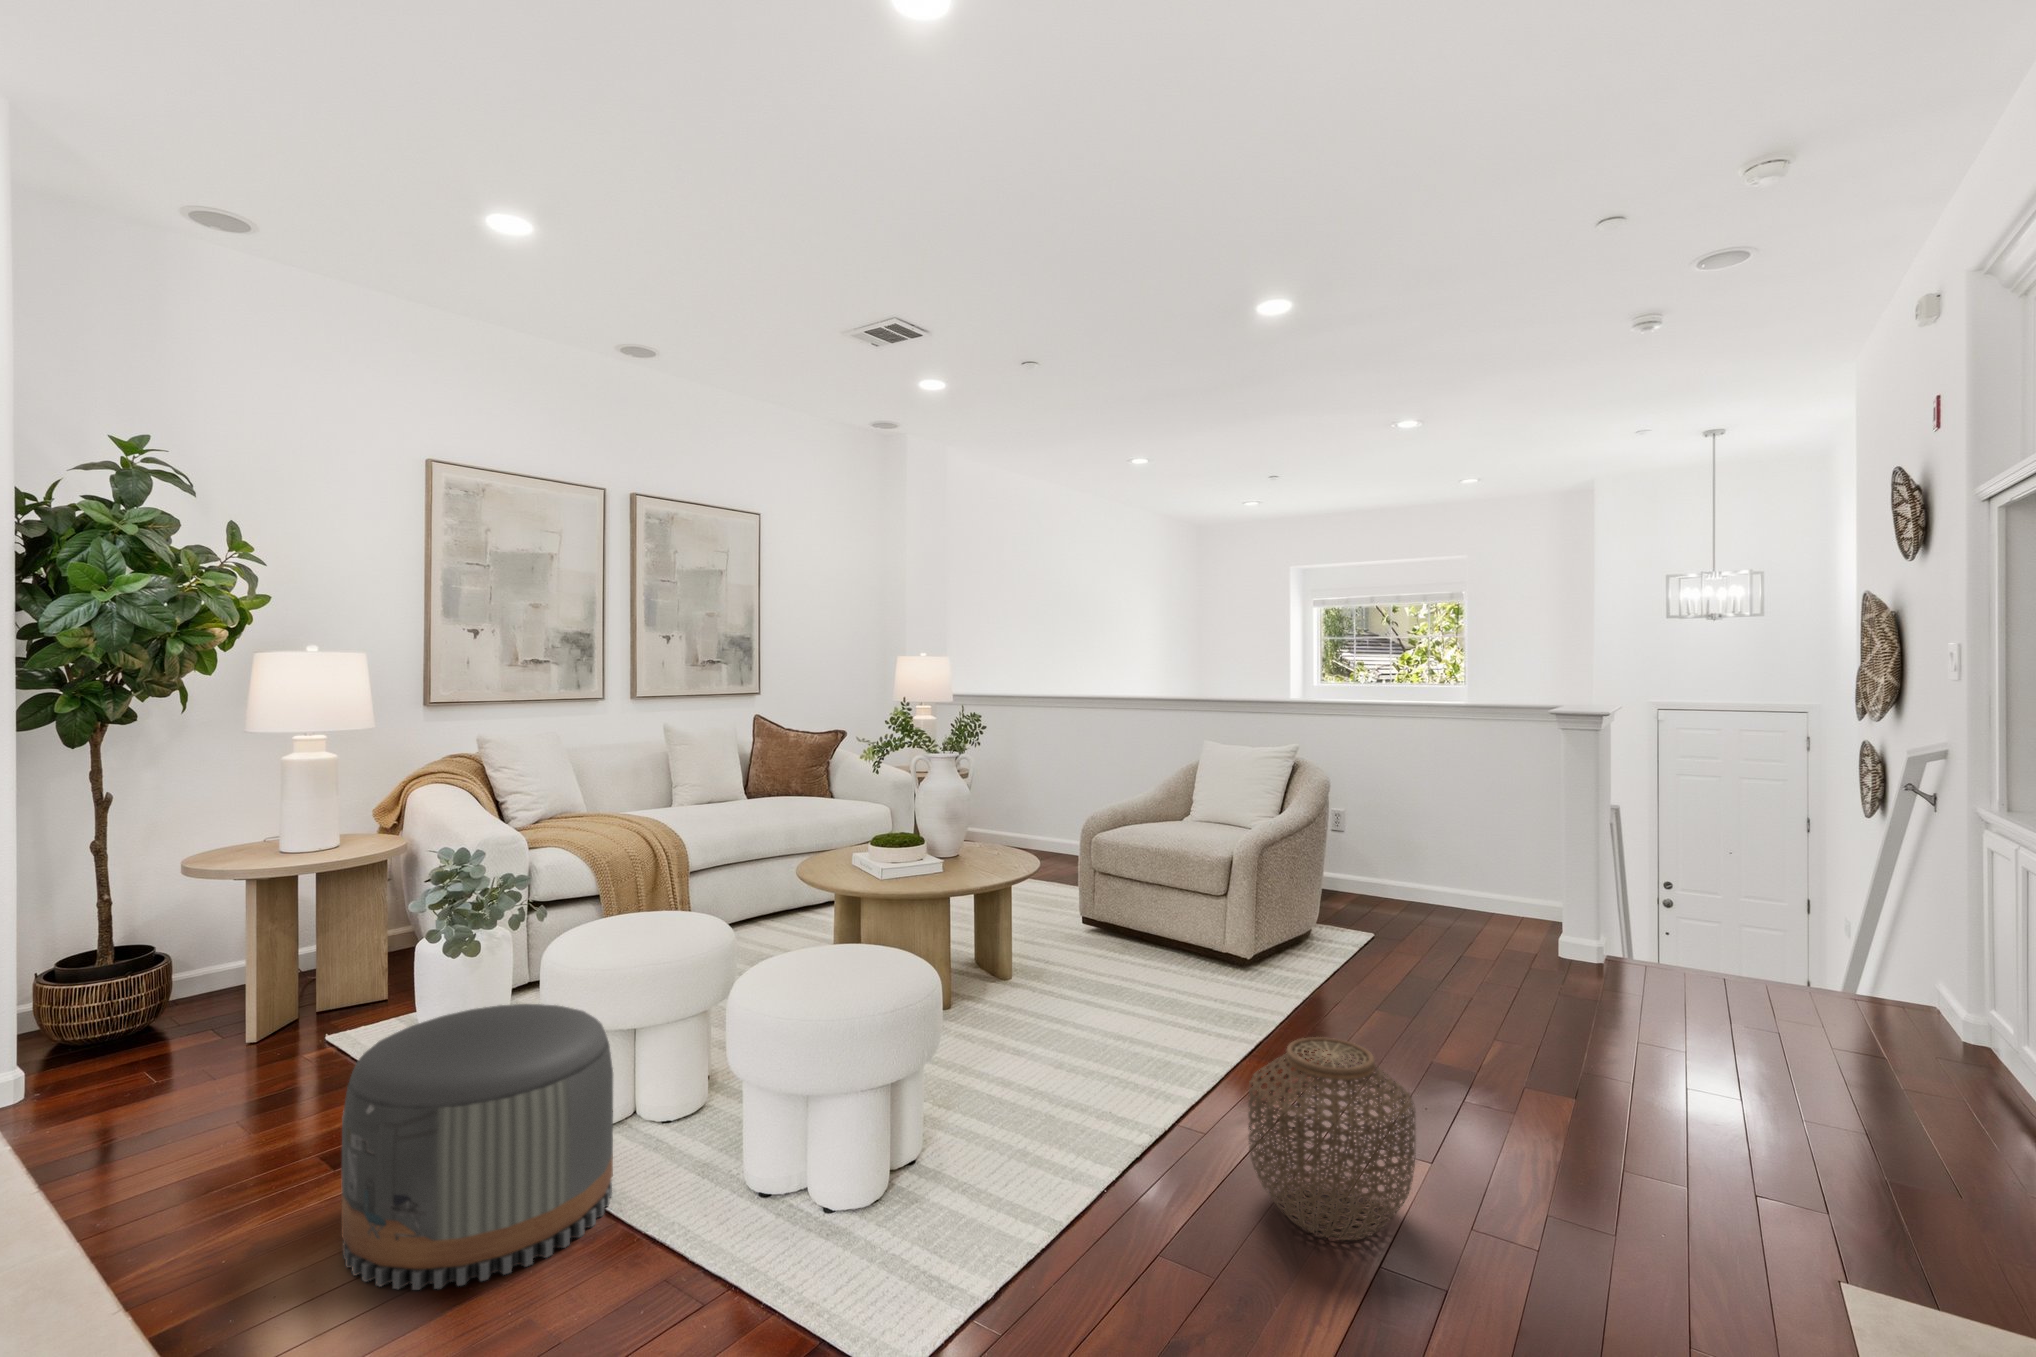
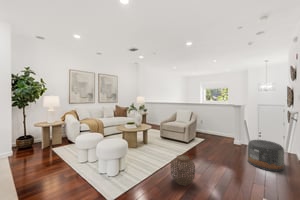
pouf: present [342,1004,613,1290] -> present [248,140,284,171]

